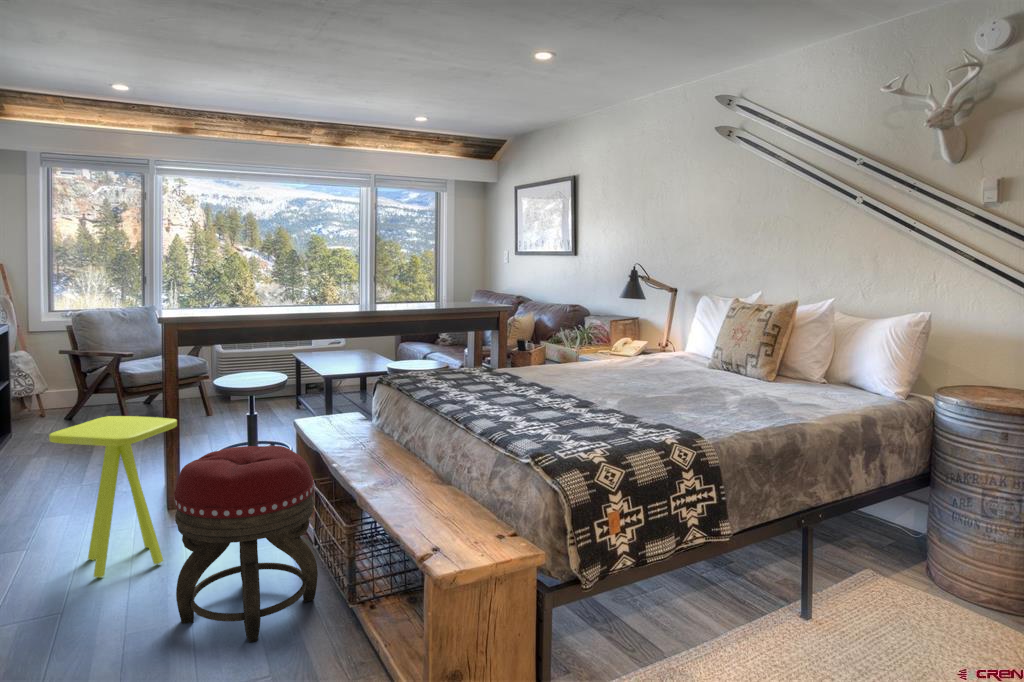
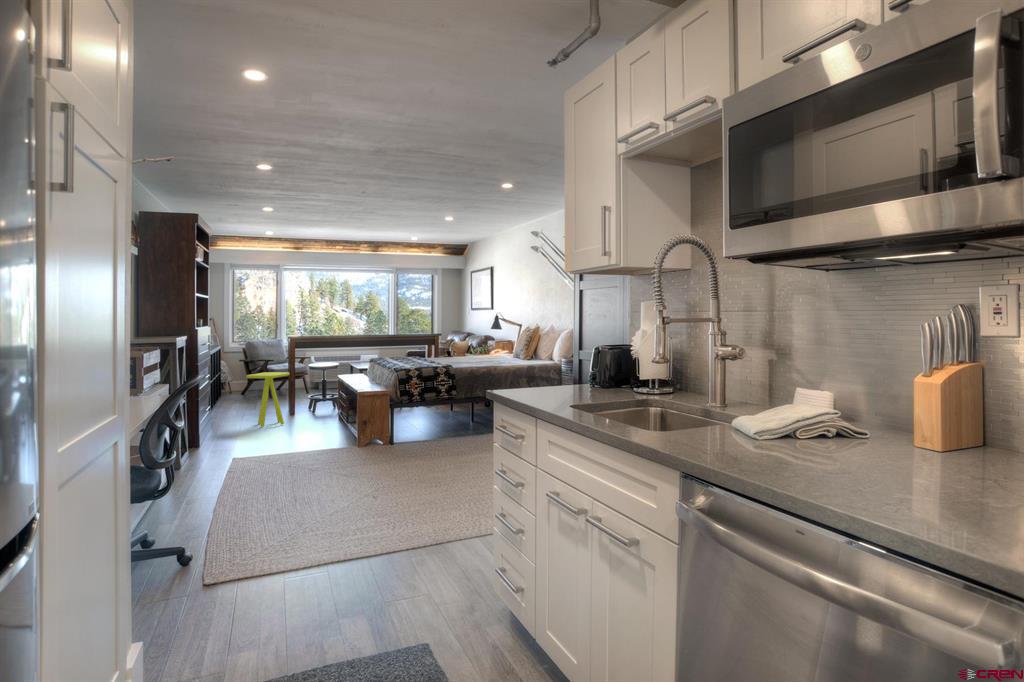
footstool: present [174,446,318,642] -> none [287,377,335,436]

